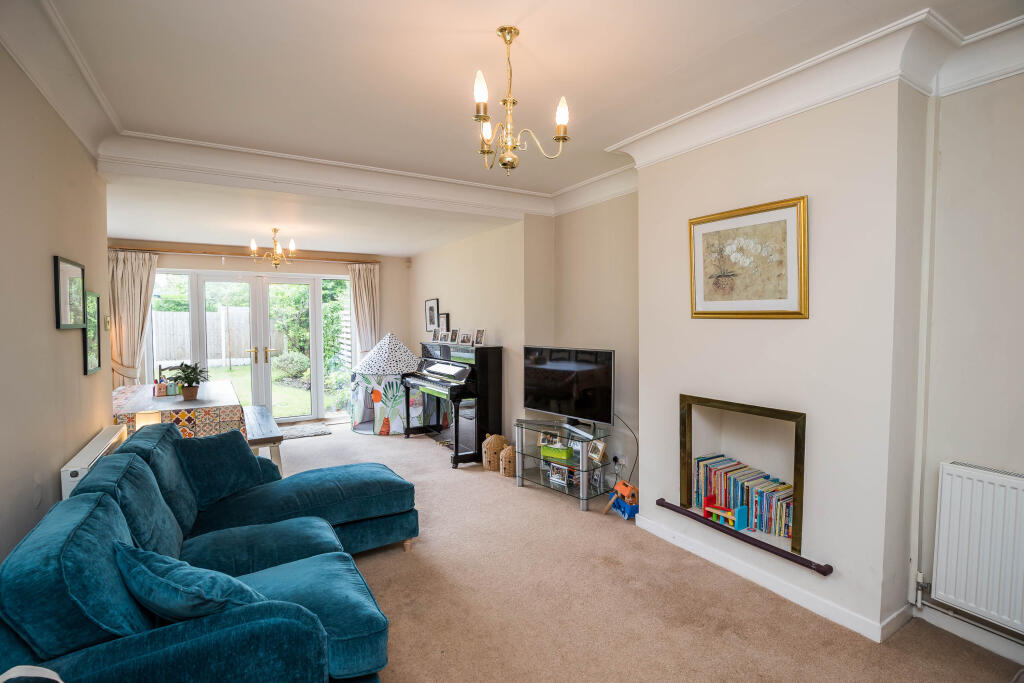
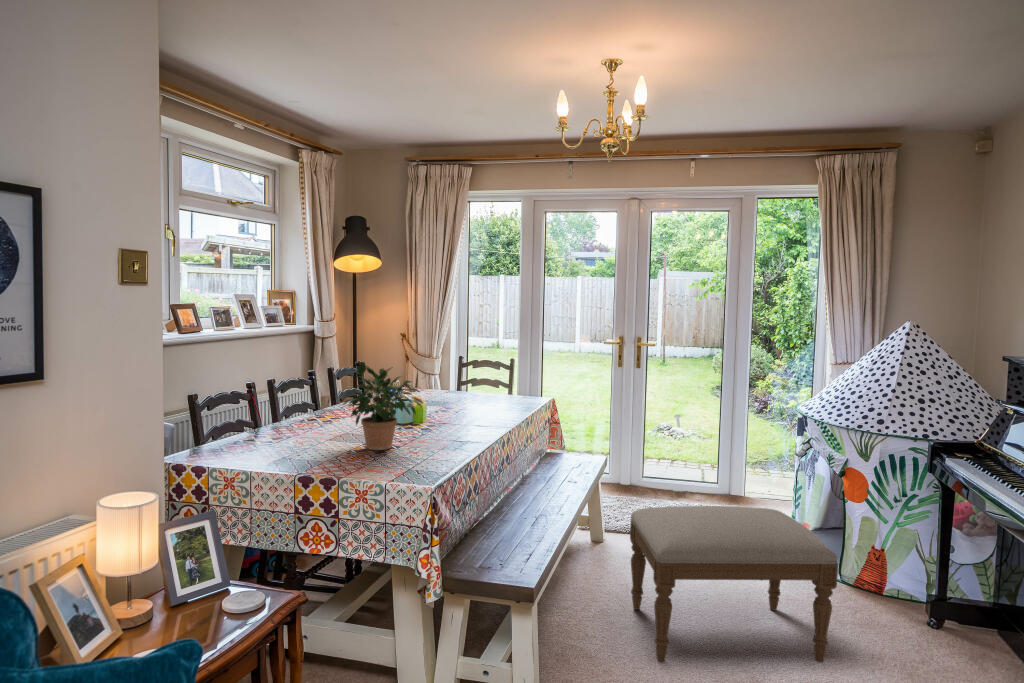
ottoman: none [297,406,377,463] -> present [630,506,838,663]

